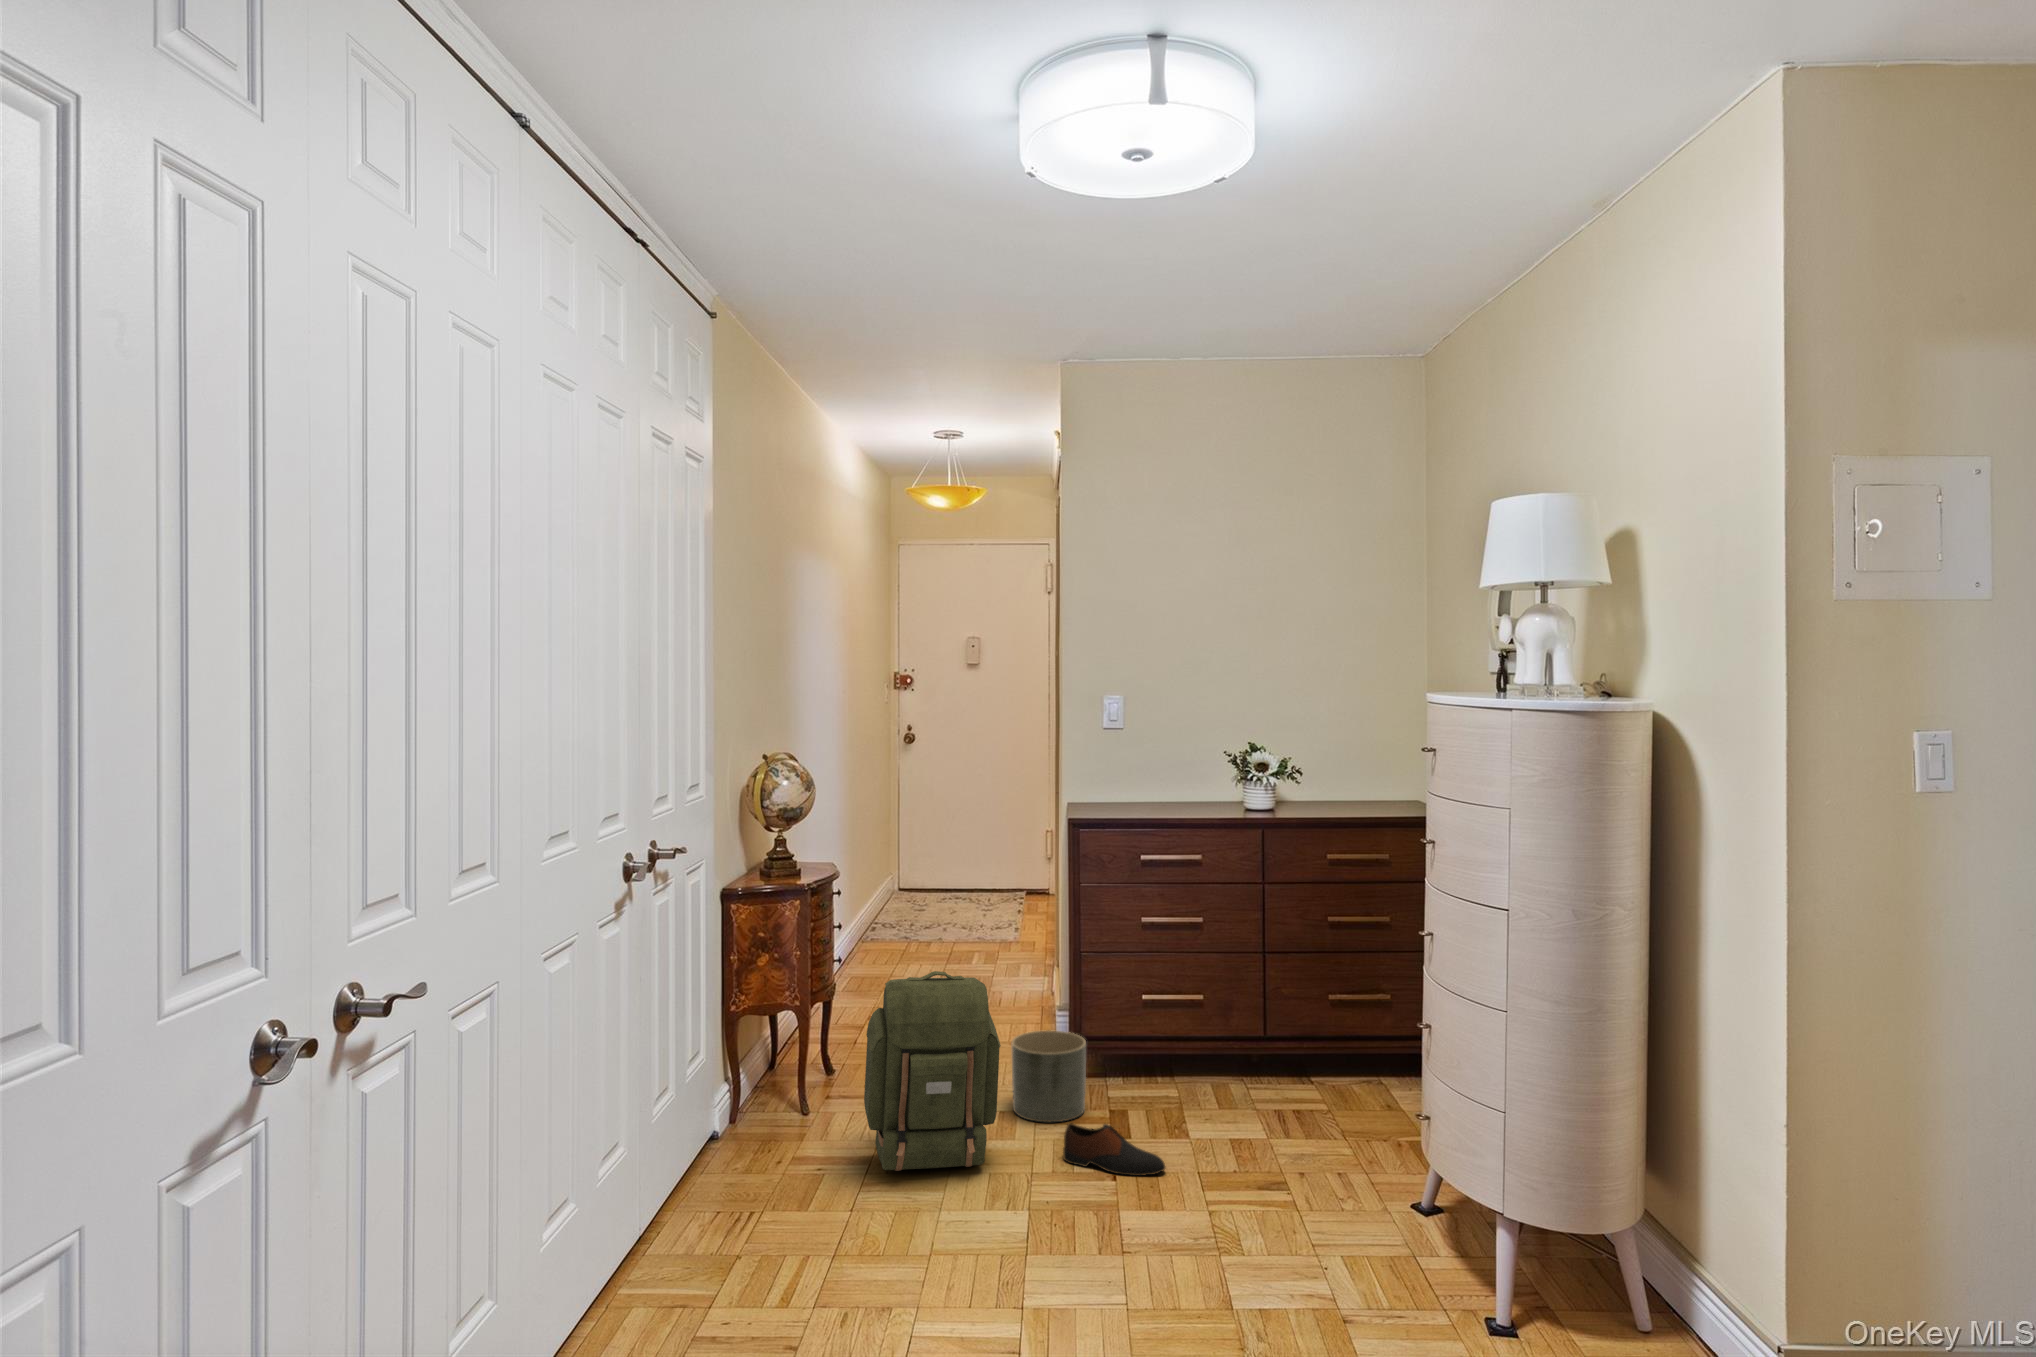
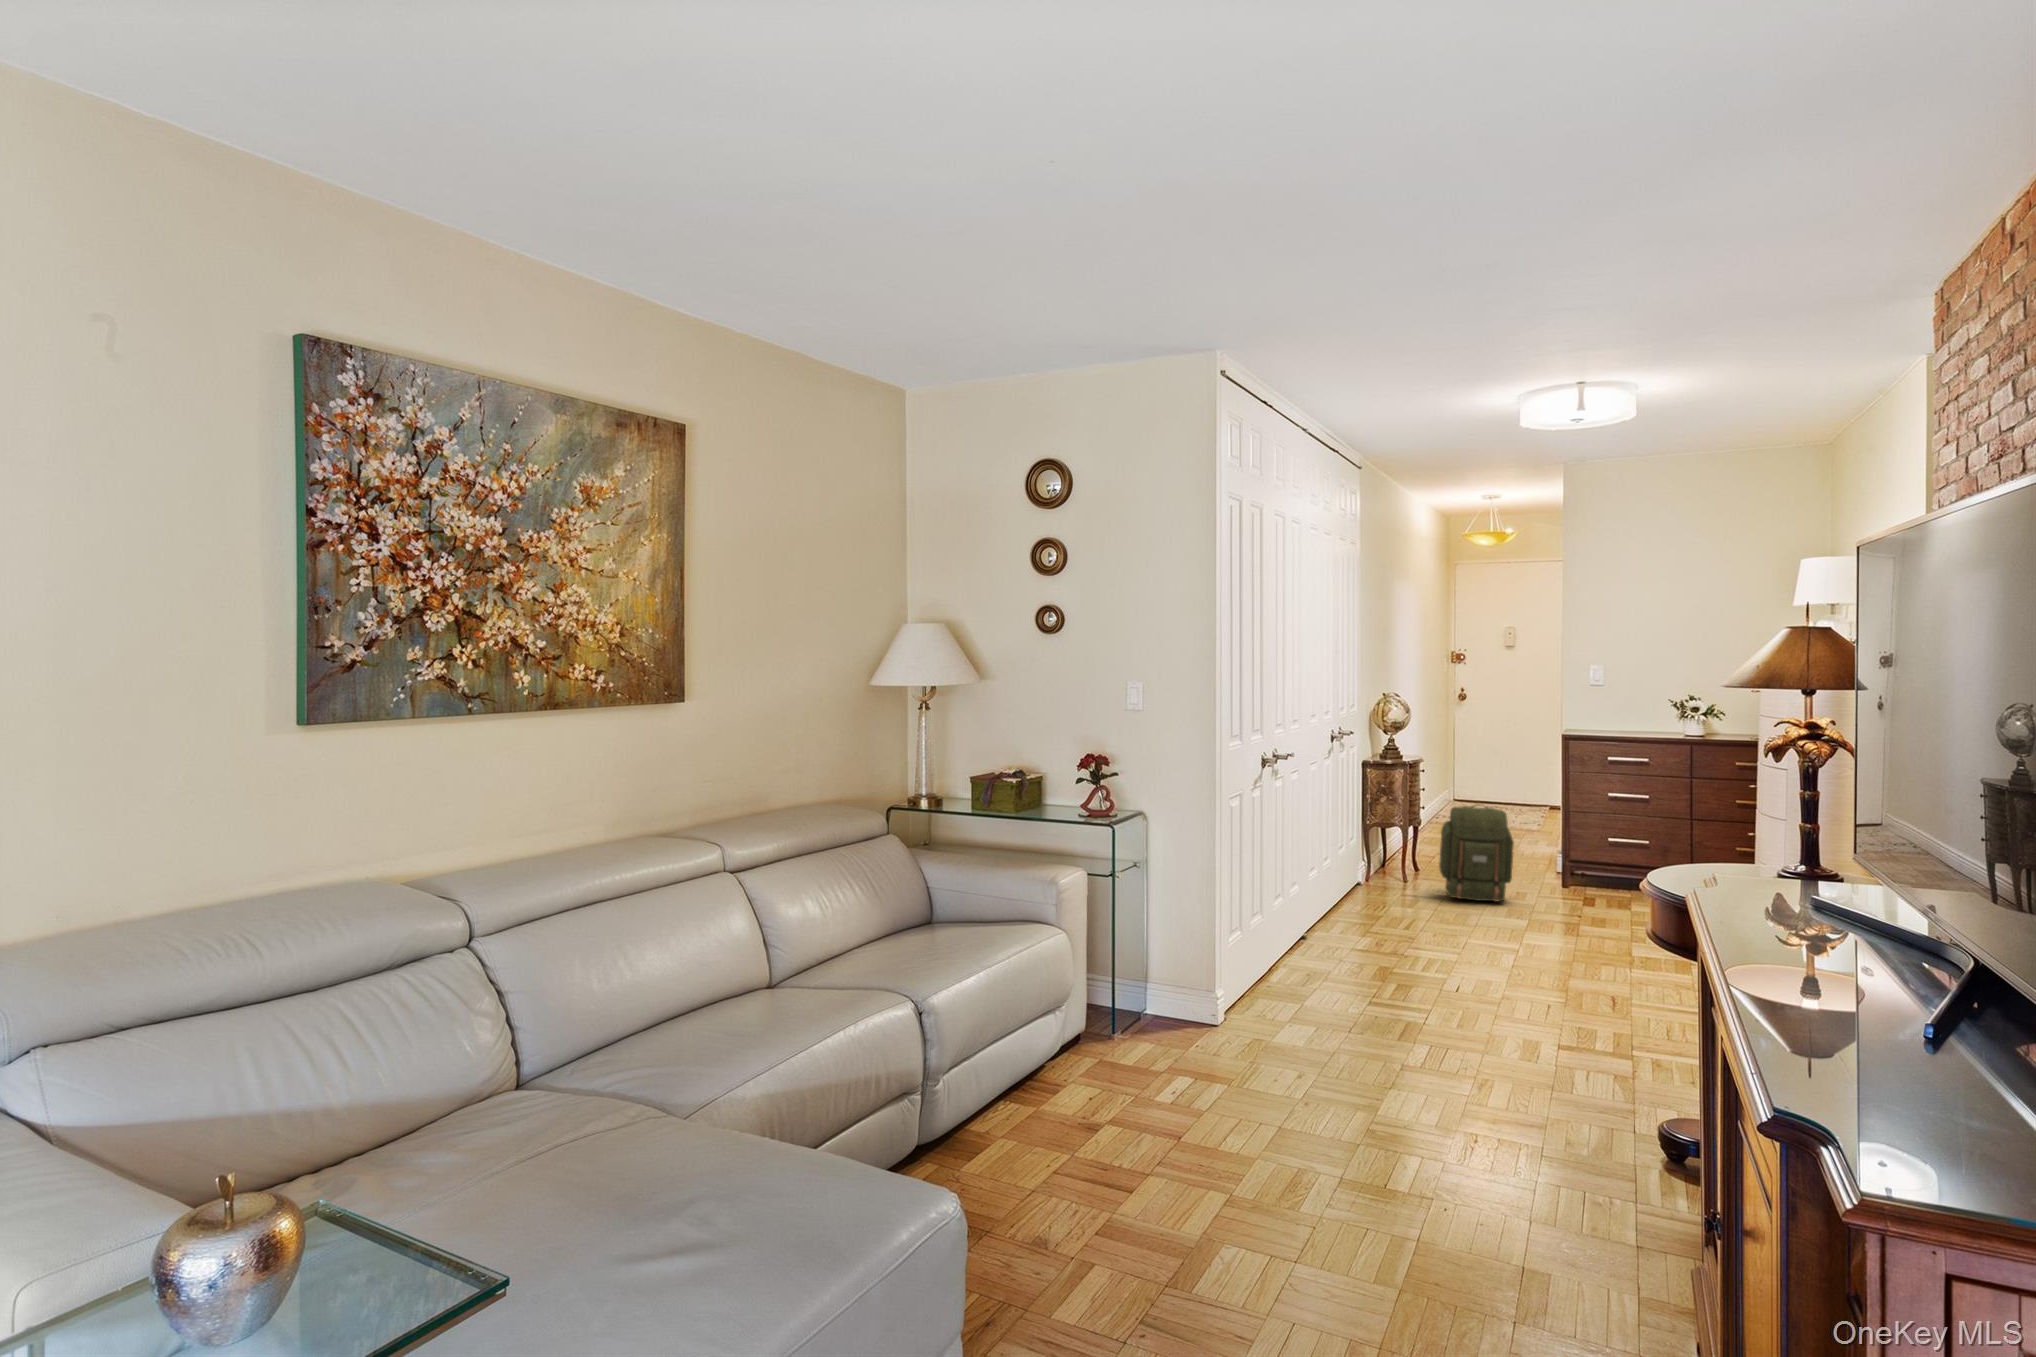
planter: present [1012,1030,1086,1122] -> none [1523,851,1569,896]
shoe: present [1063,1123,1165,1176] -> none [1550,888,1609,914]

